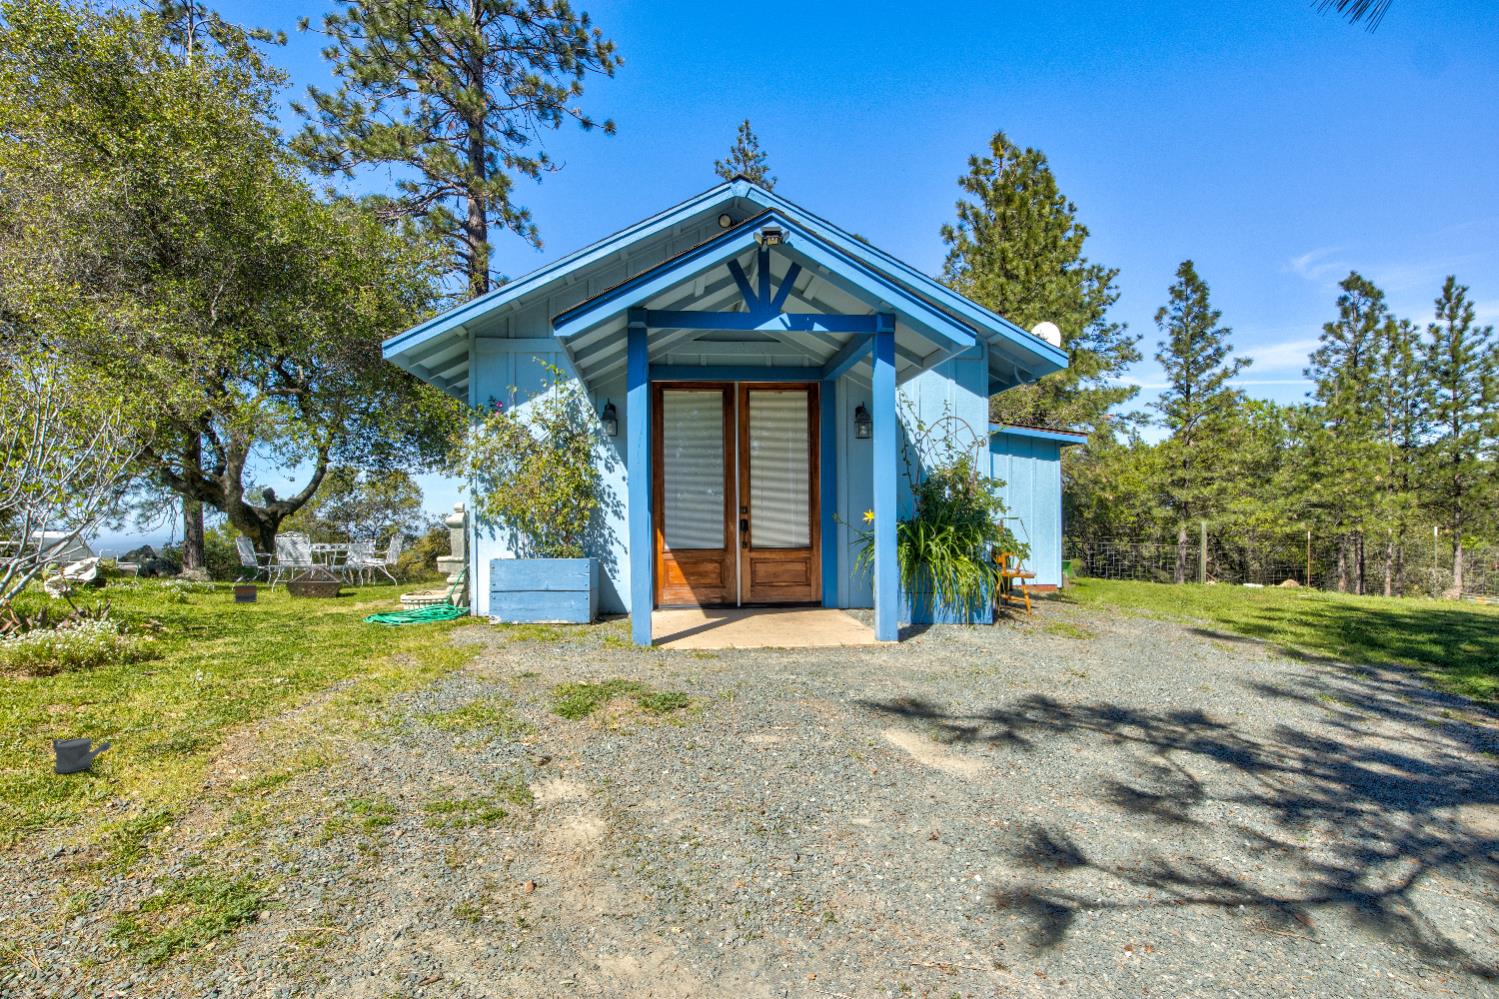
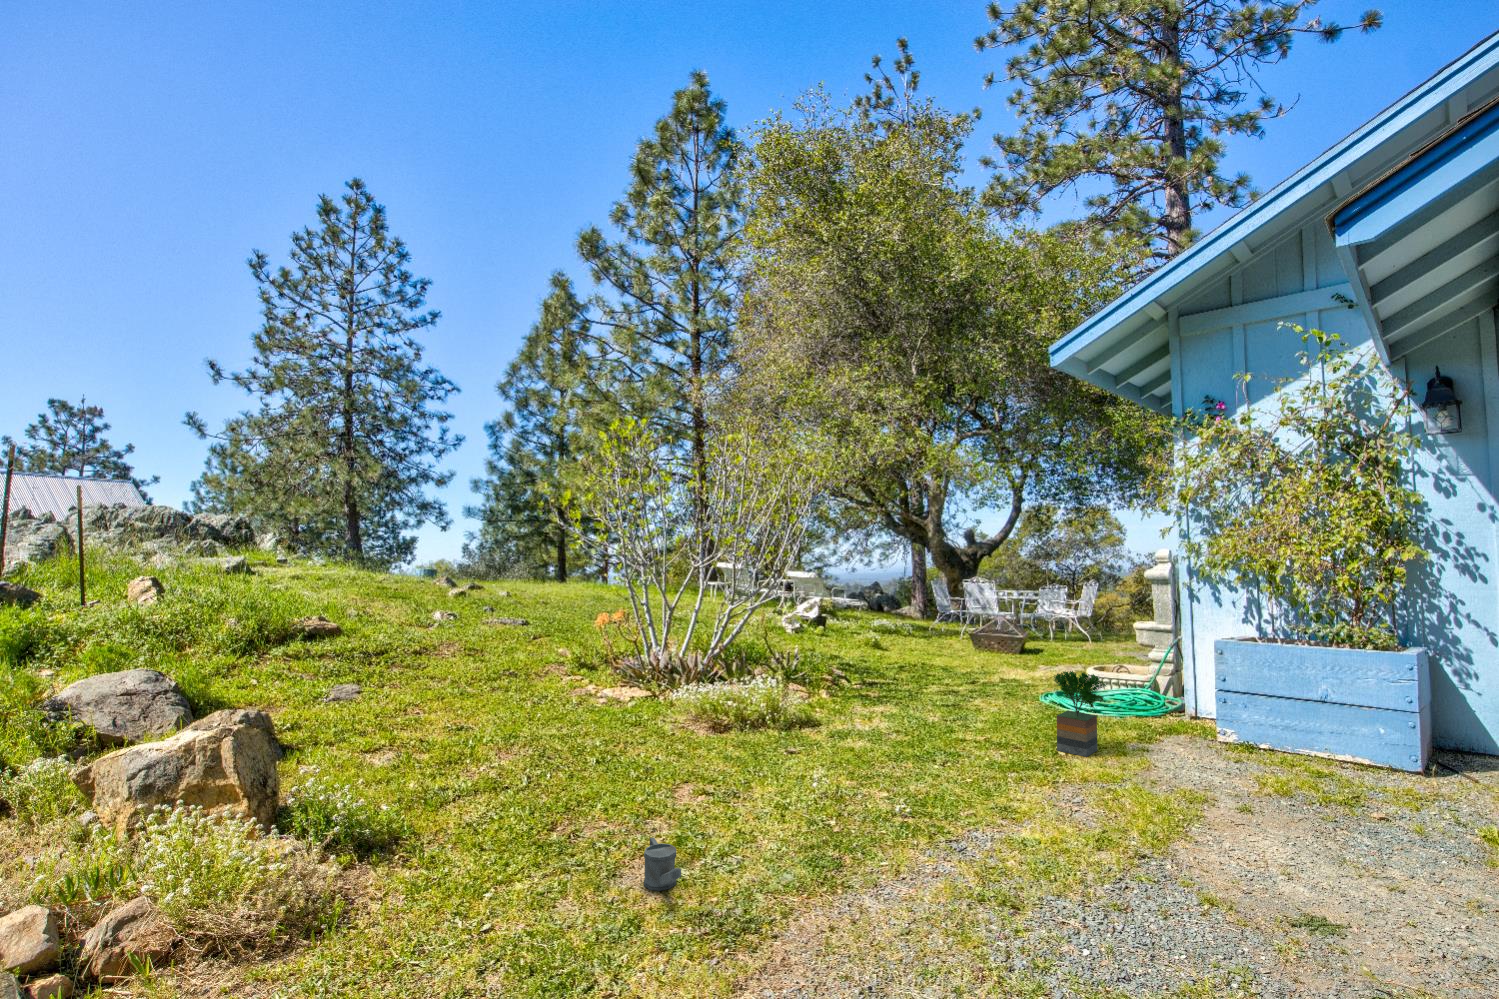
potted tree: present [235,565,261,603] -> present [1054,671,1107,757]

